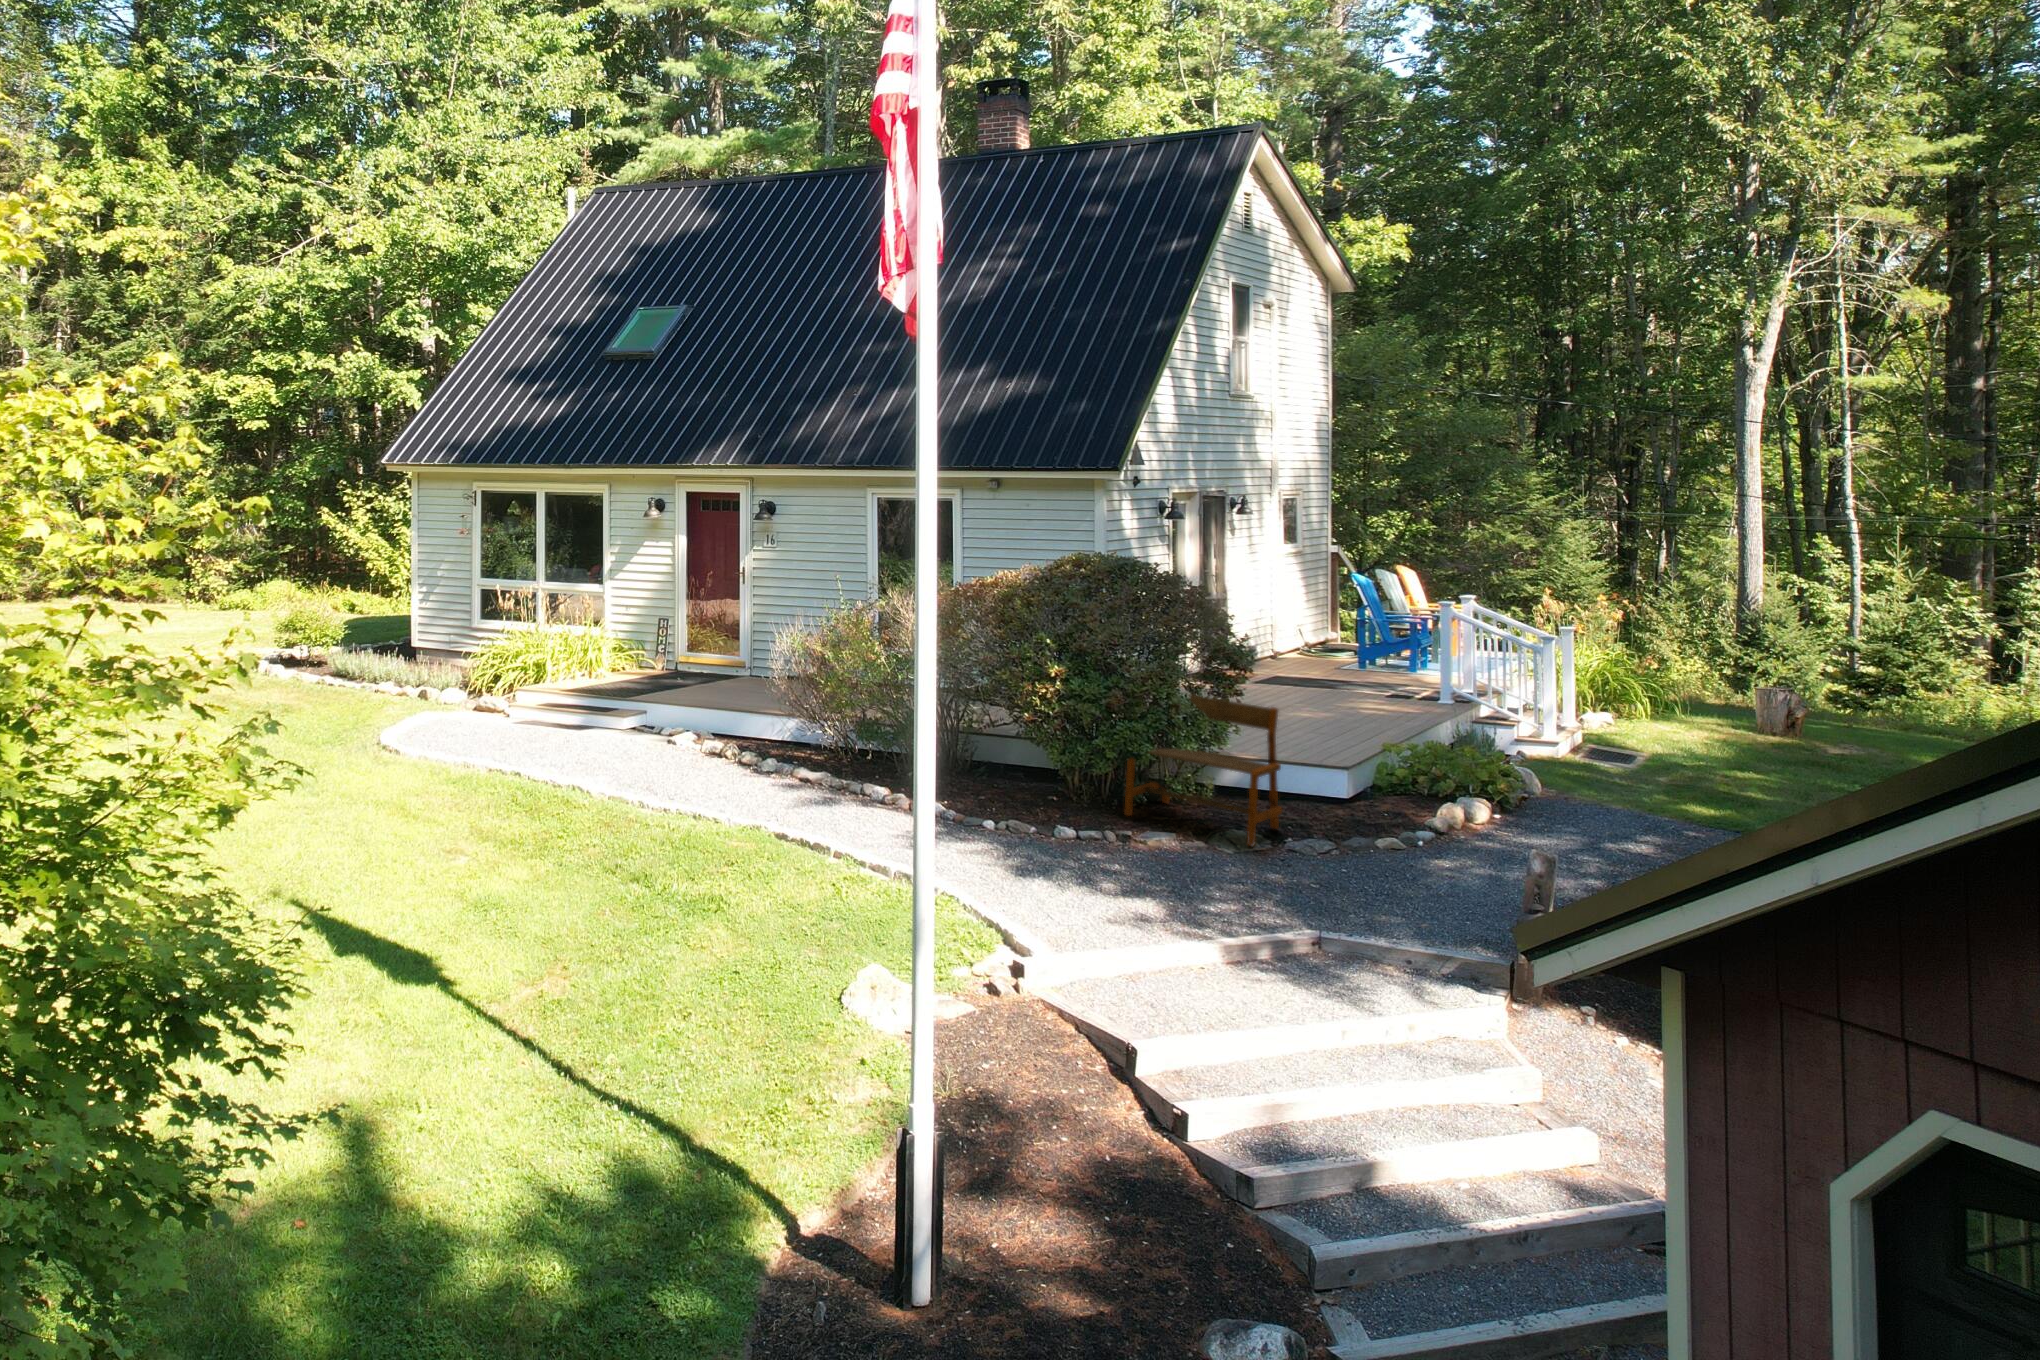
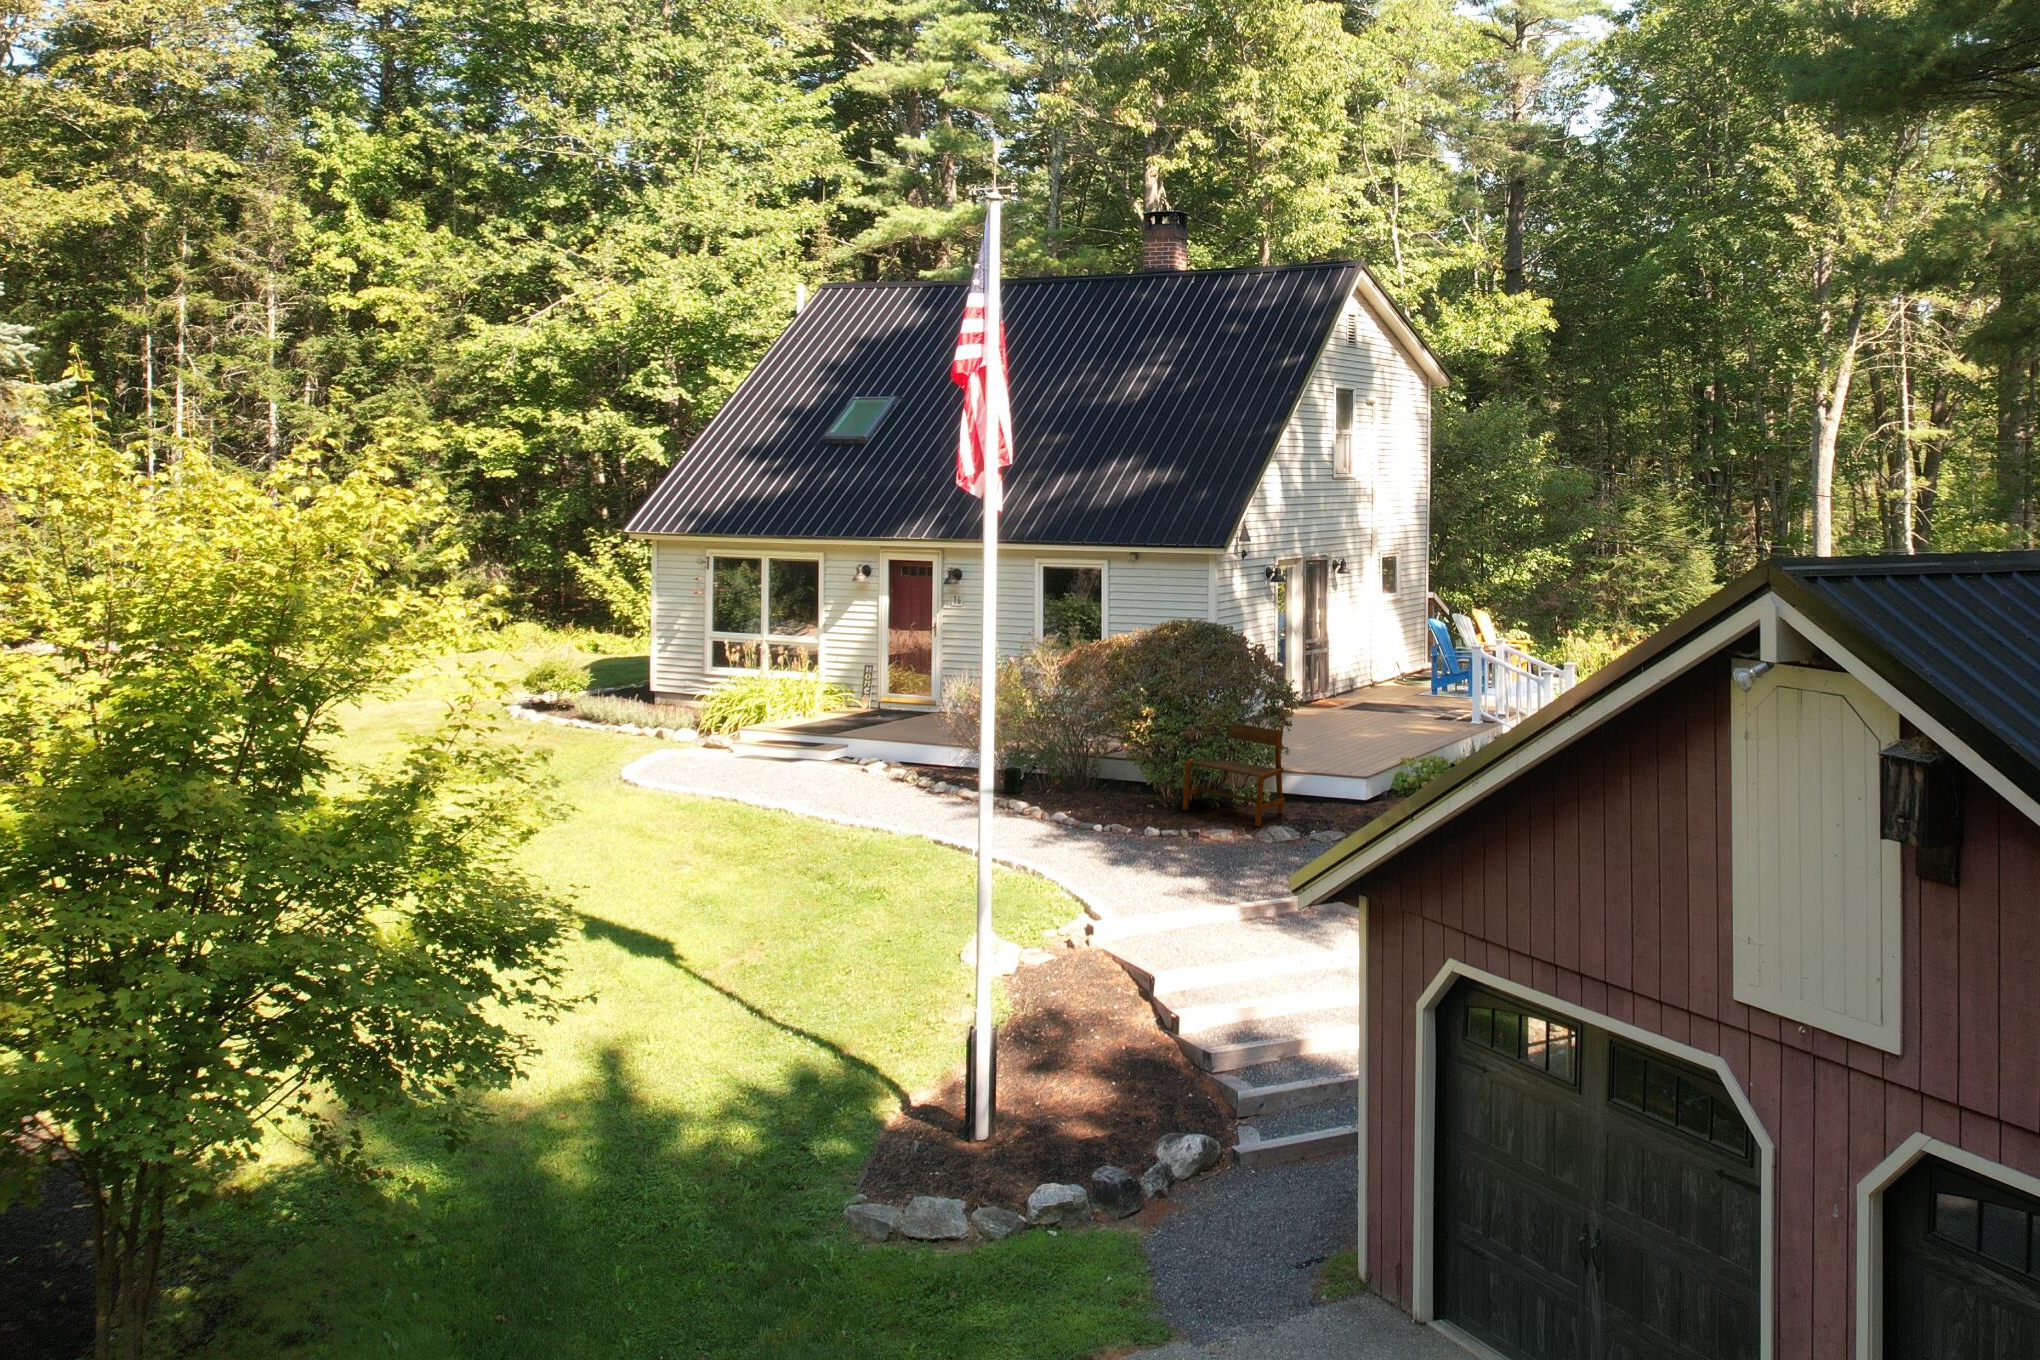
watering can: none [849,743,902,781] -> present [998,765,1037,794]

